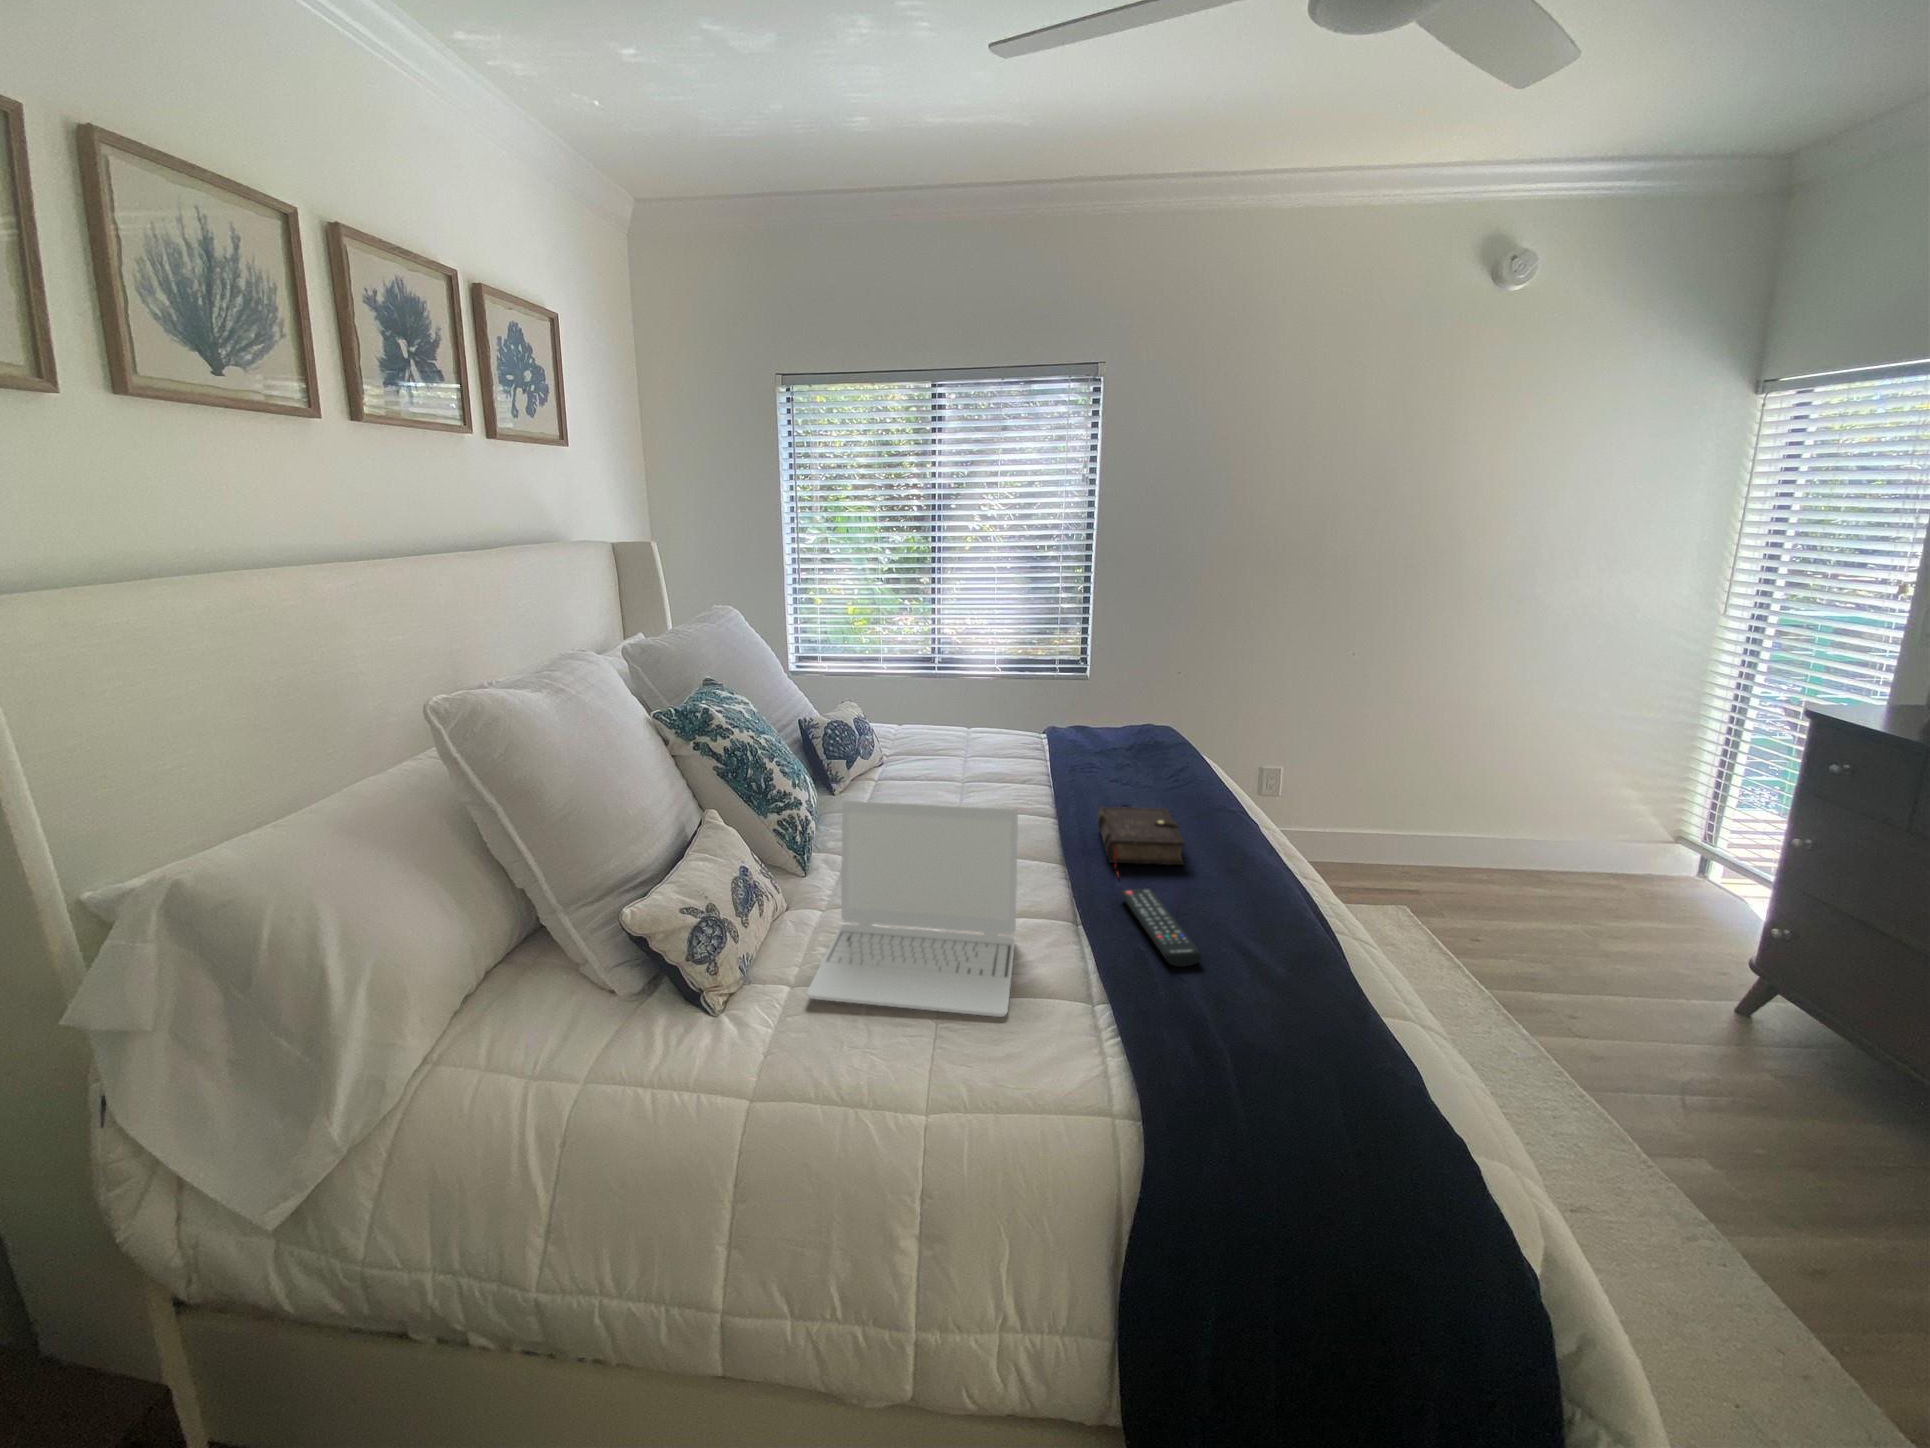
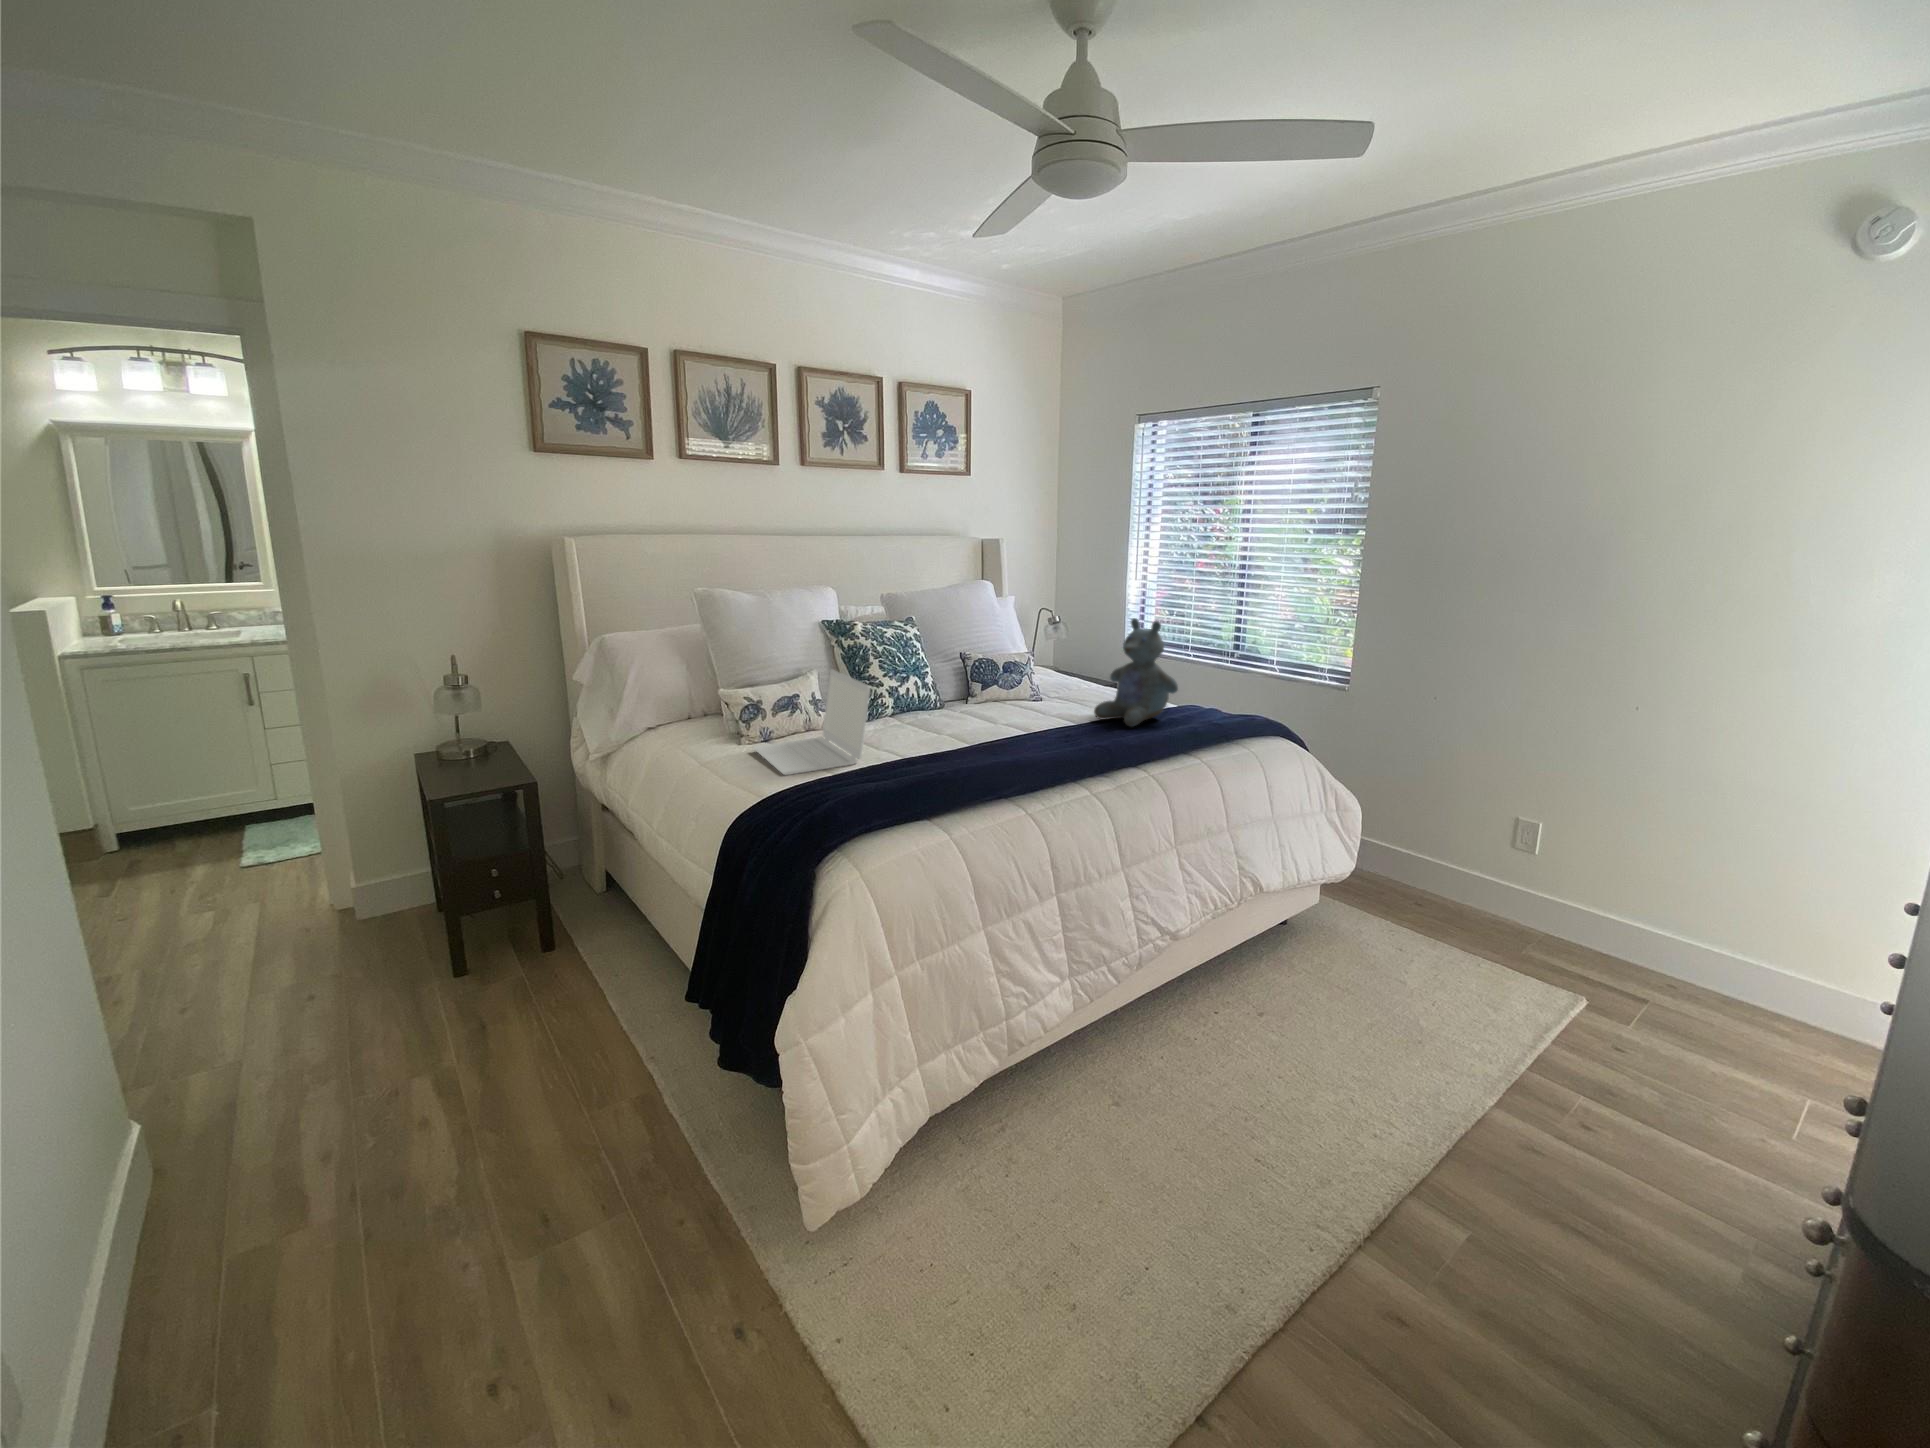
stuffed bear: none [984,632,1086,766] -> present [1094,618,1178,727]
book: present [1097,807,1185,875] -> none [966,733,1065,771]
remote control: present [1120,889,1201,967] -> none [874,762,954,791]

